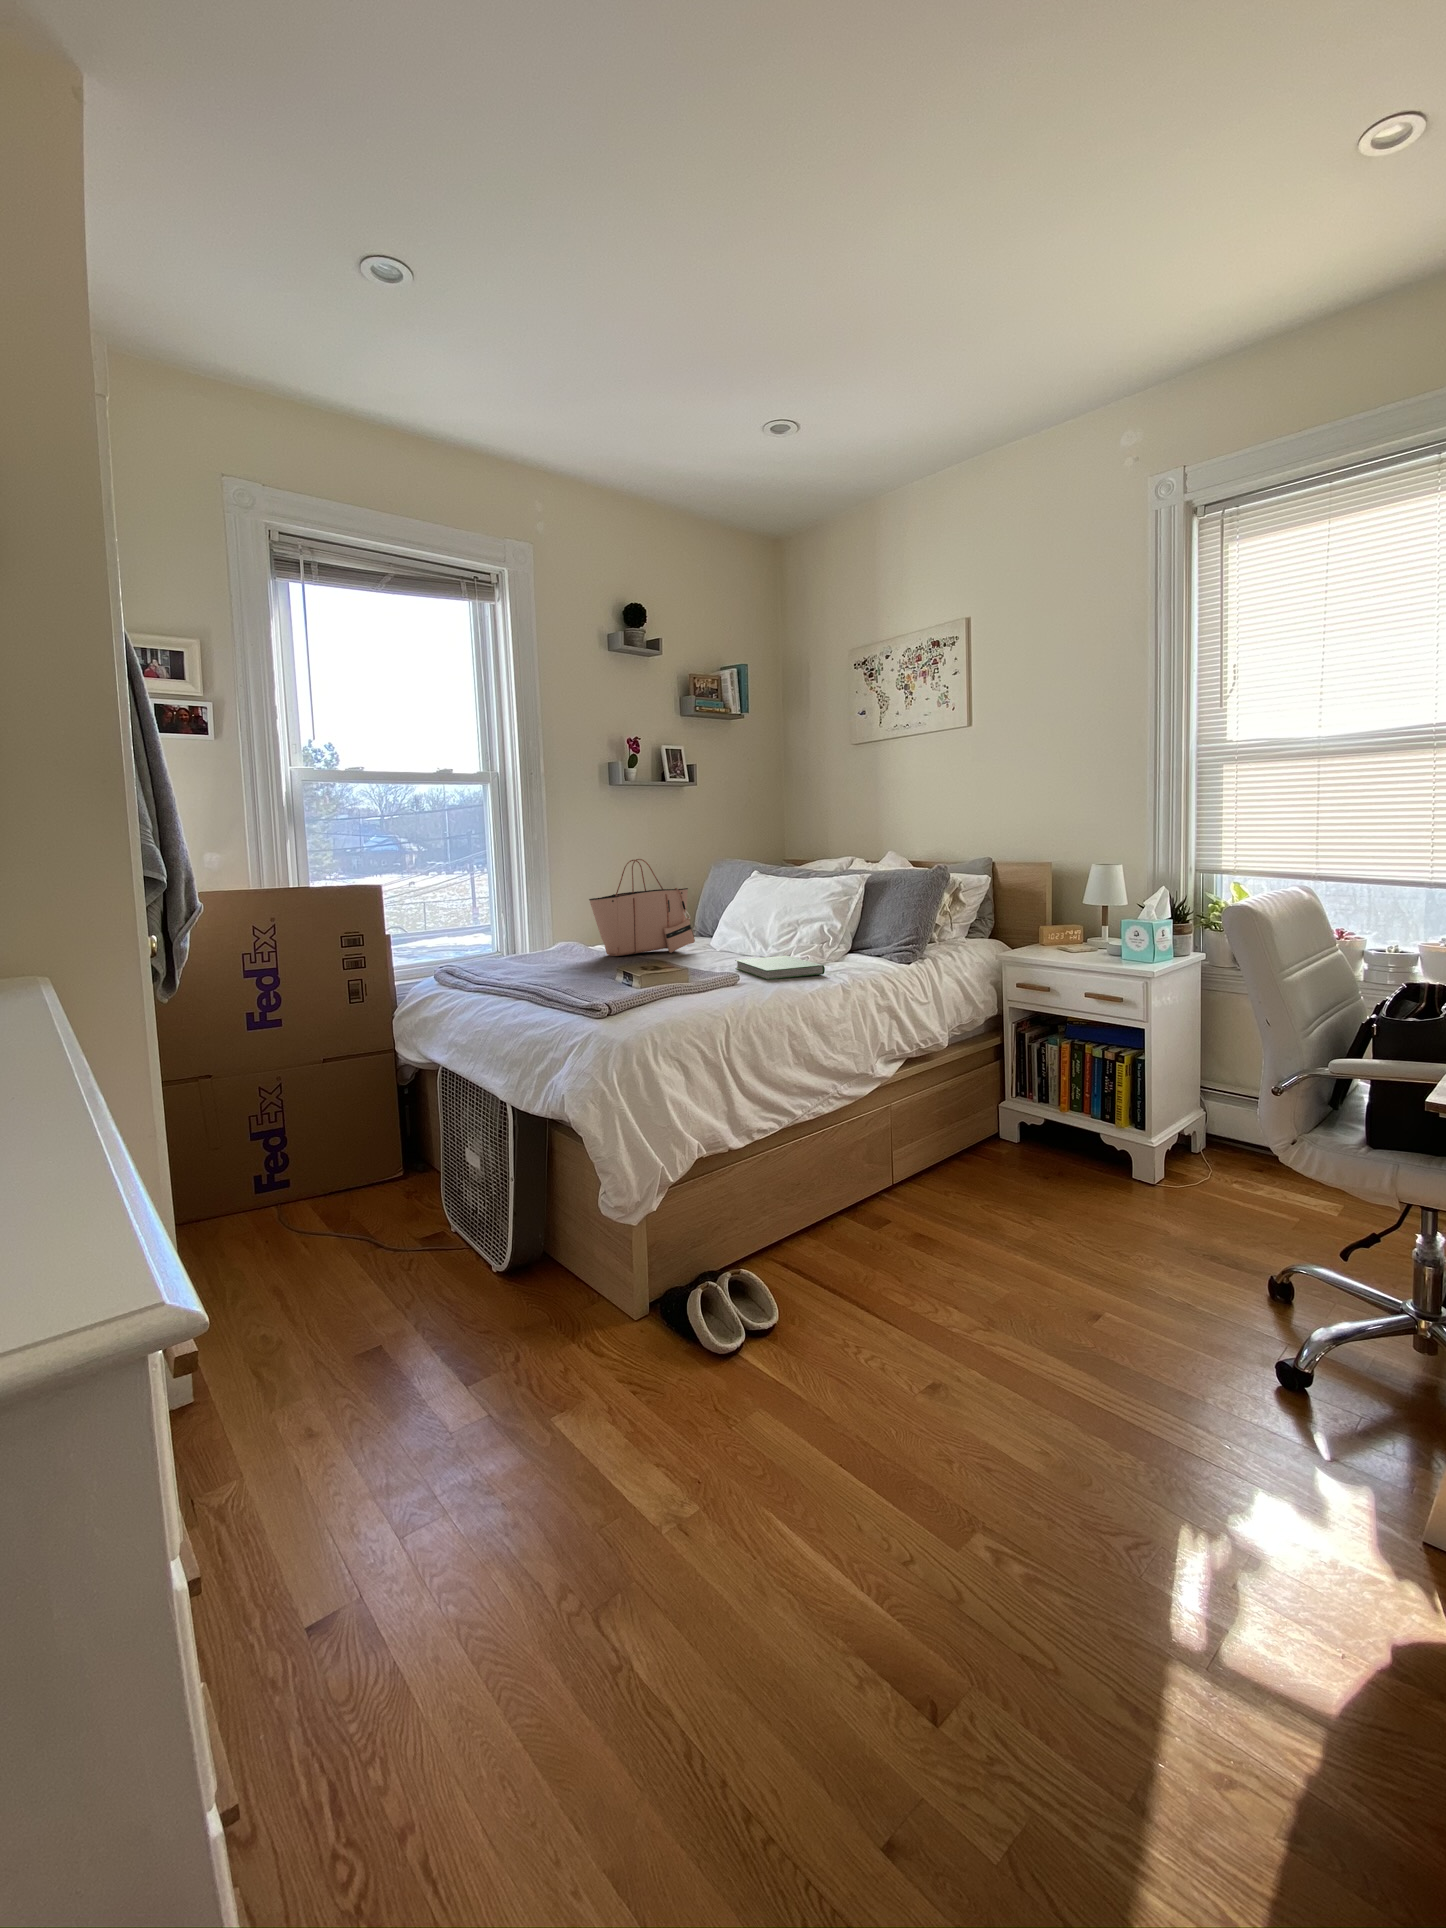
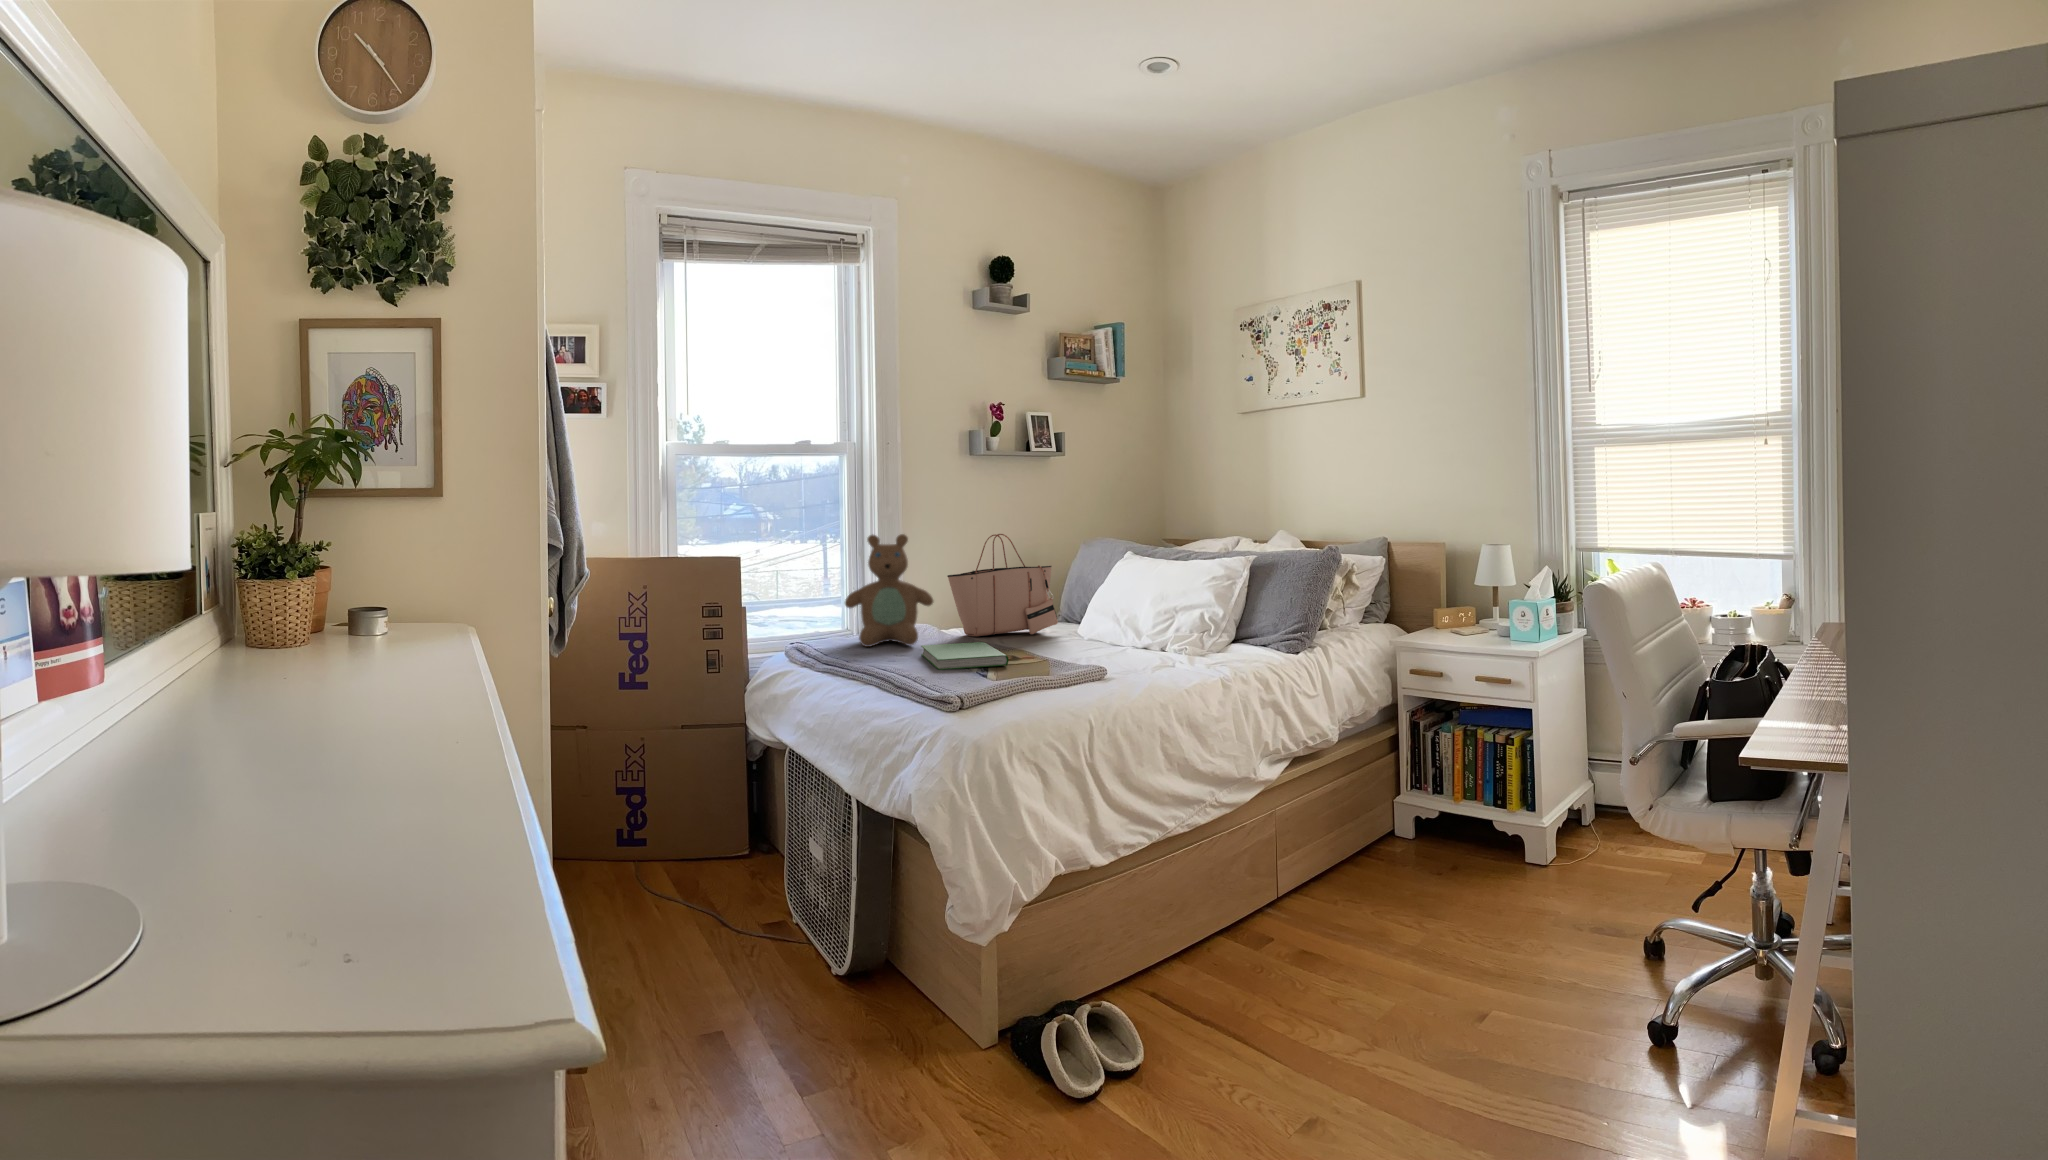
teddy bear: none [489,860,577,968] -> present [845,534,933,647]
hardcover book: present [735,956,825,980] -> present [921,642,1008,670]

